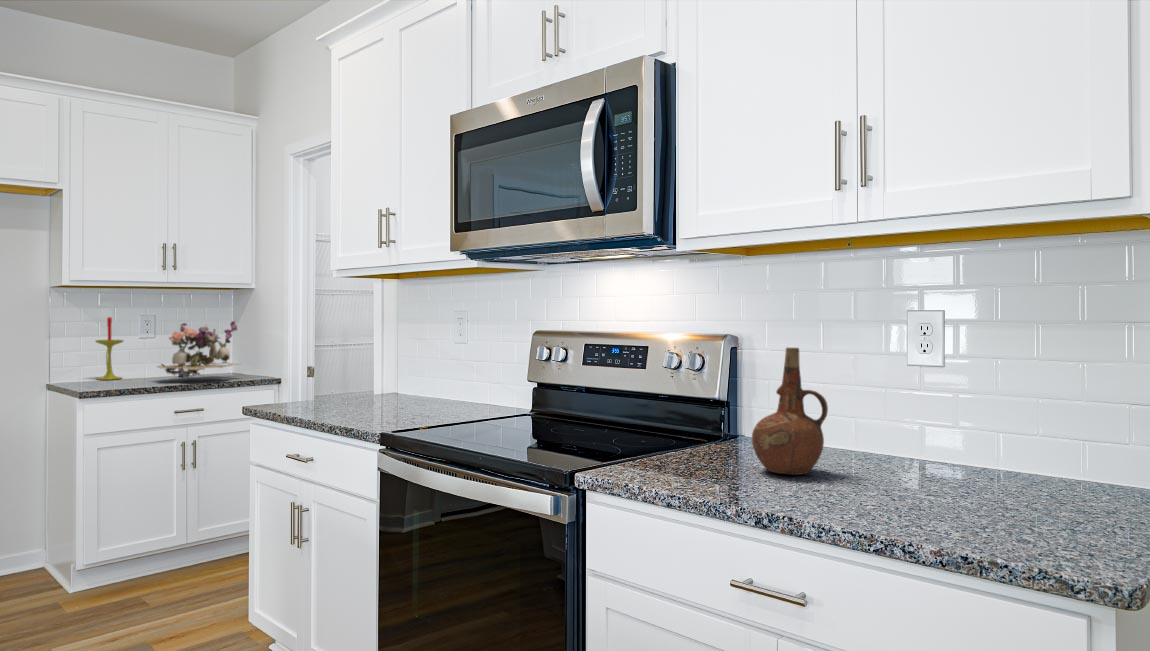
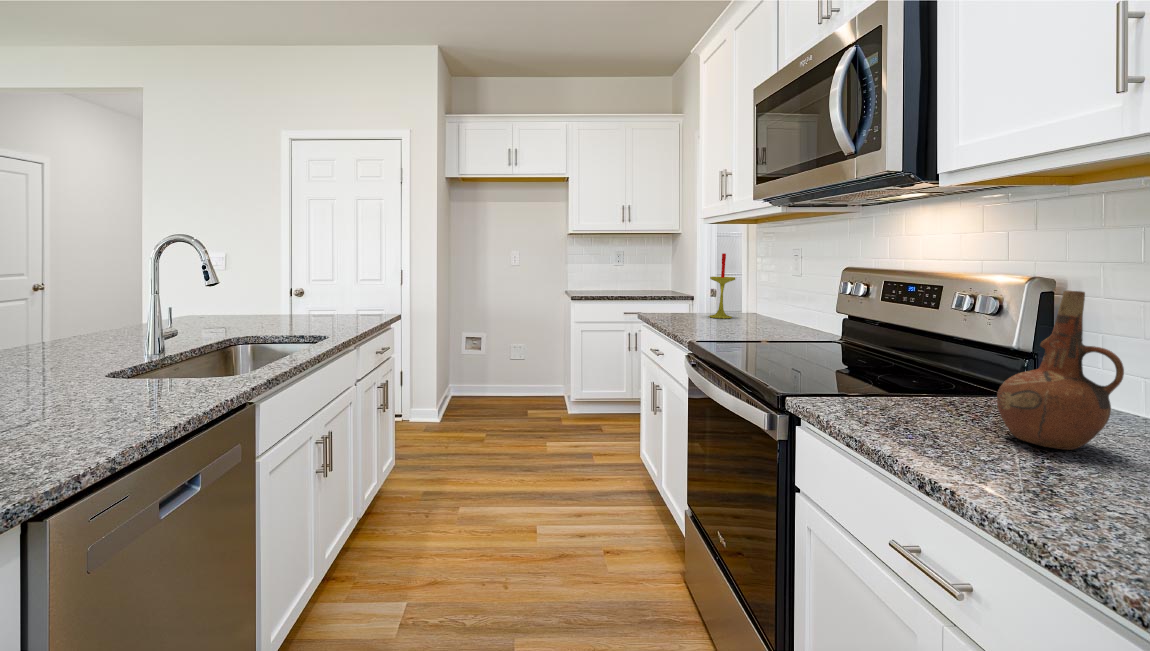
candle: present [96,317,123,380] -> present [709,253,735,318]
flower arrangement: present [159,321,240,379] -> none [615,255,668,295]

